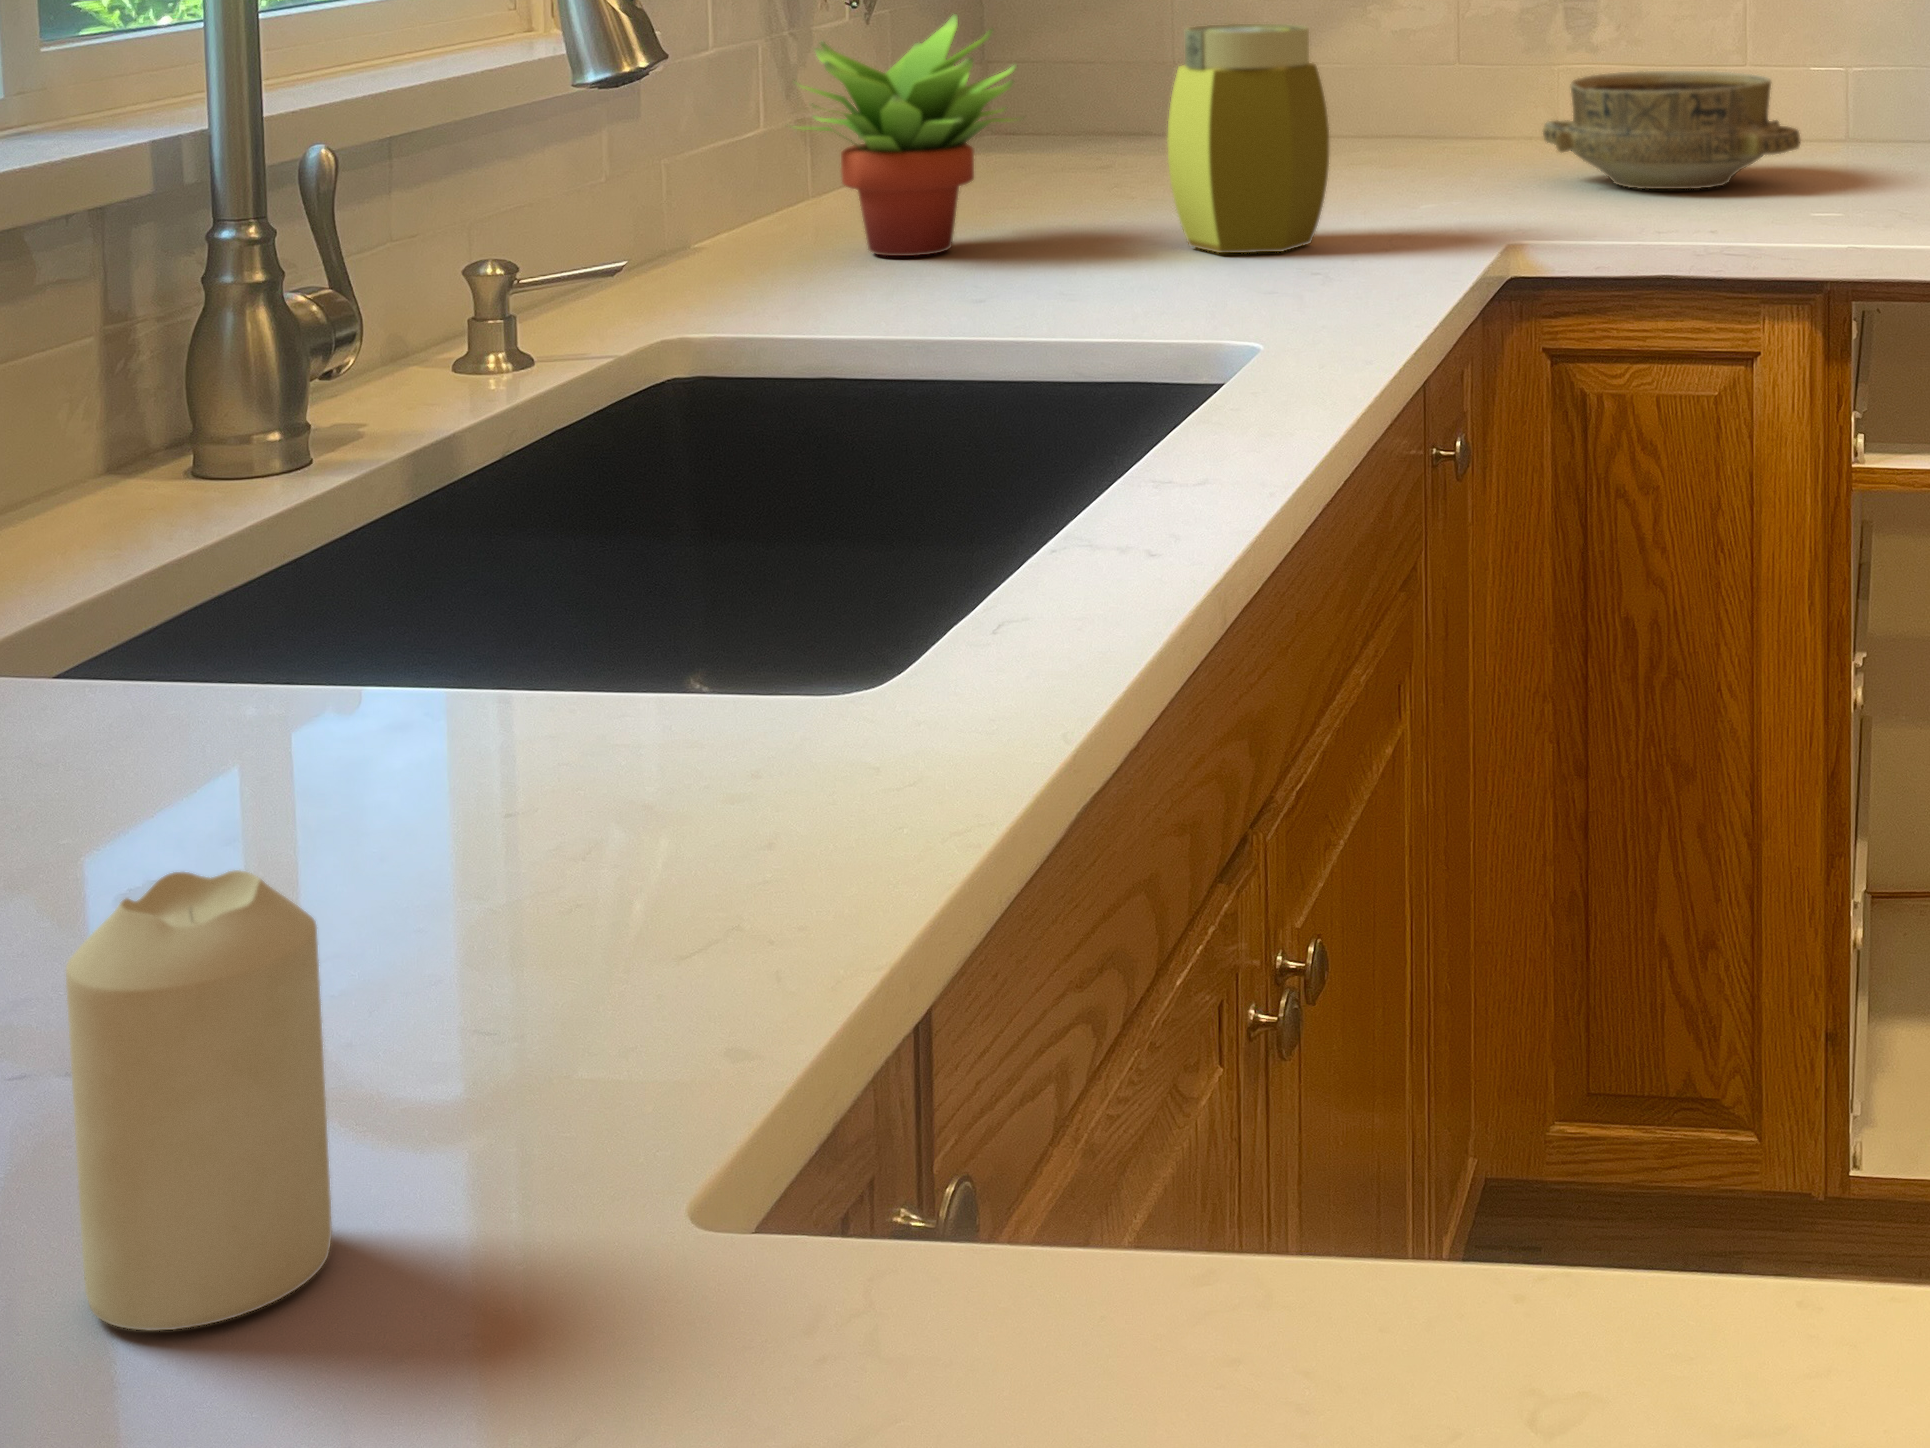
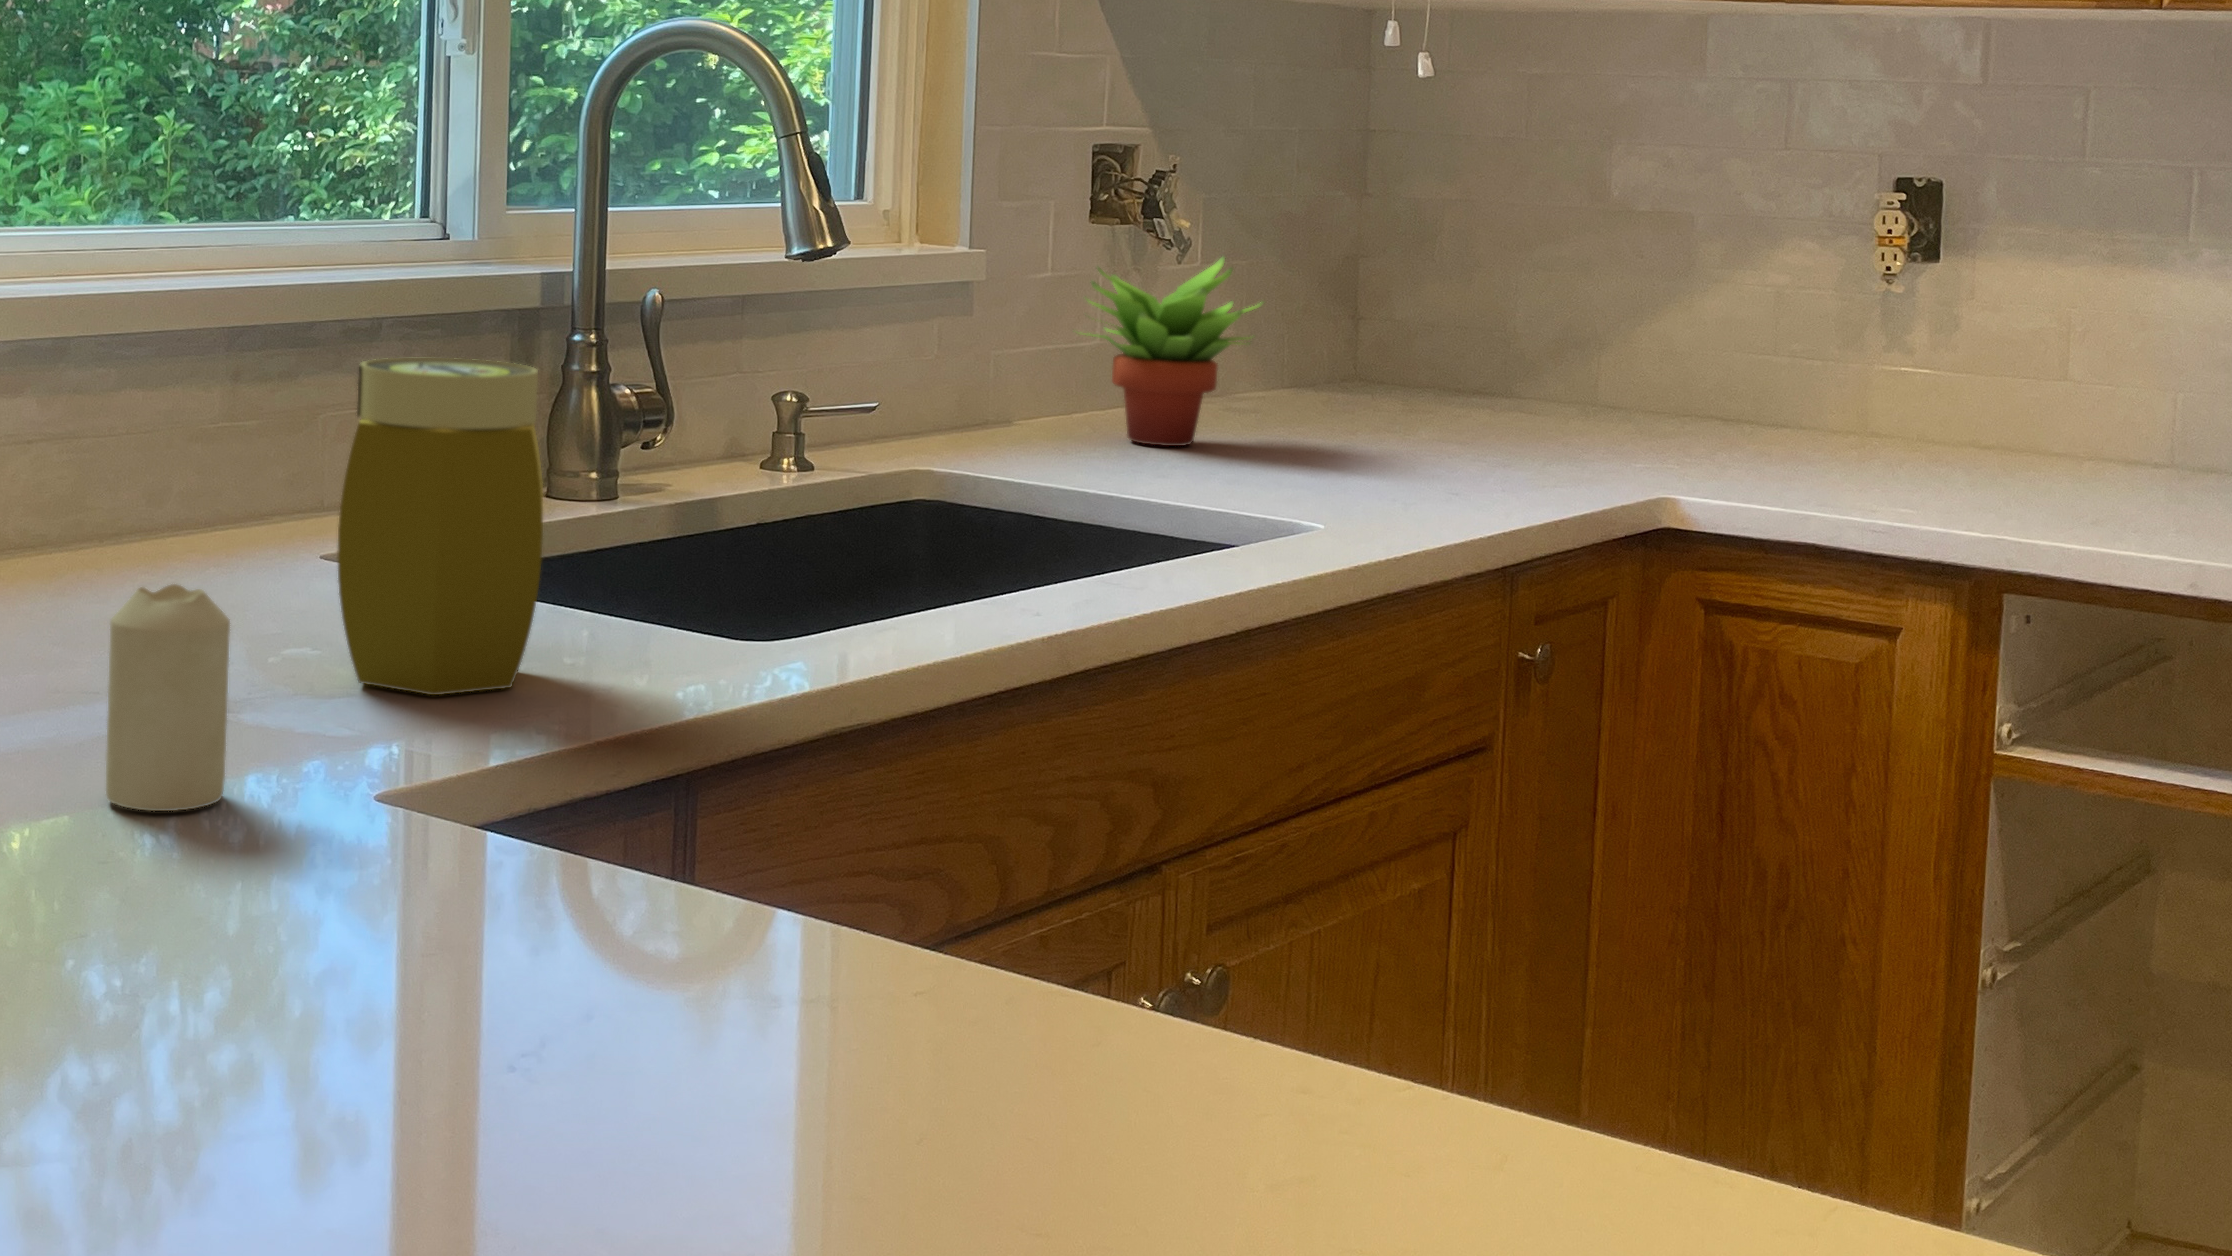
jar: present [1167,24,1329,253] -> present [337,358,544,695]
ceramic bowl: present [1543,71,1800,189] -> none [1783,369,2042,486]

